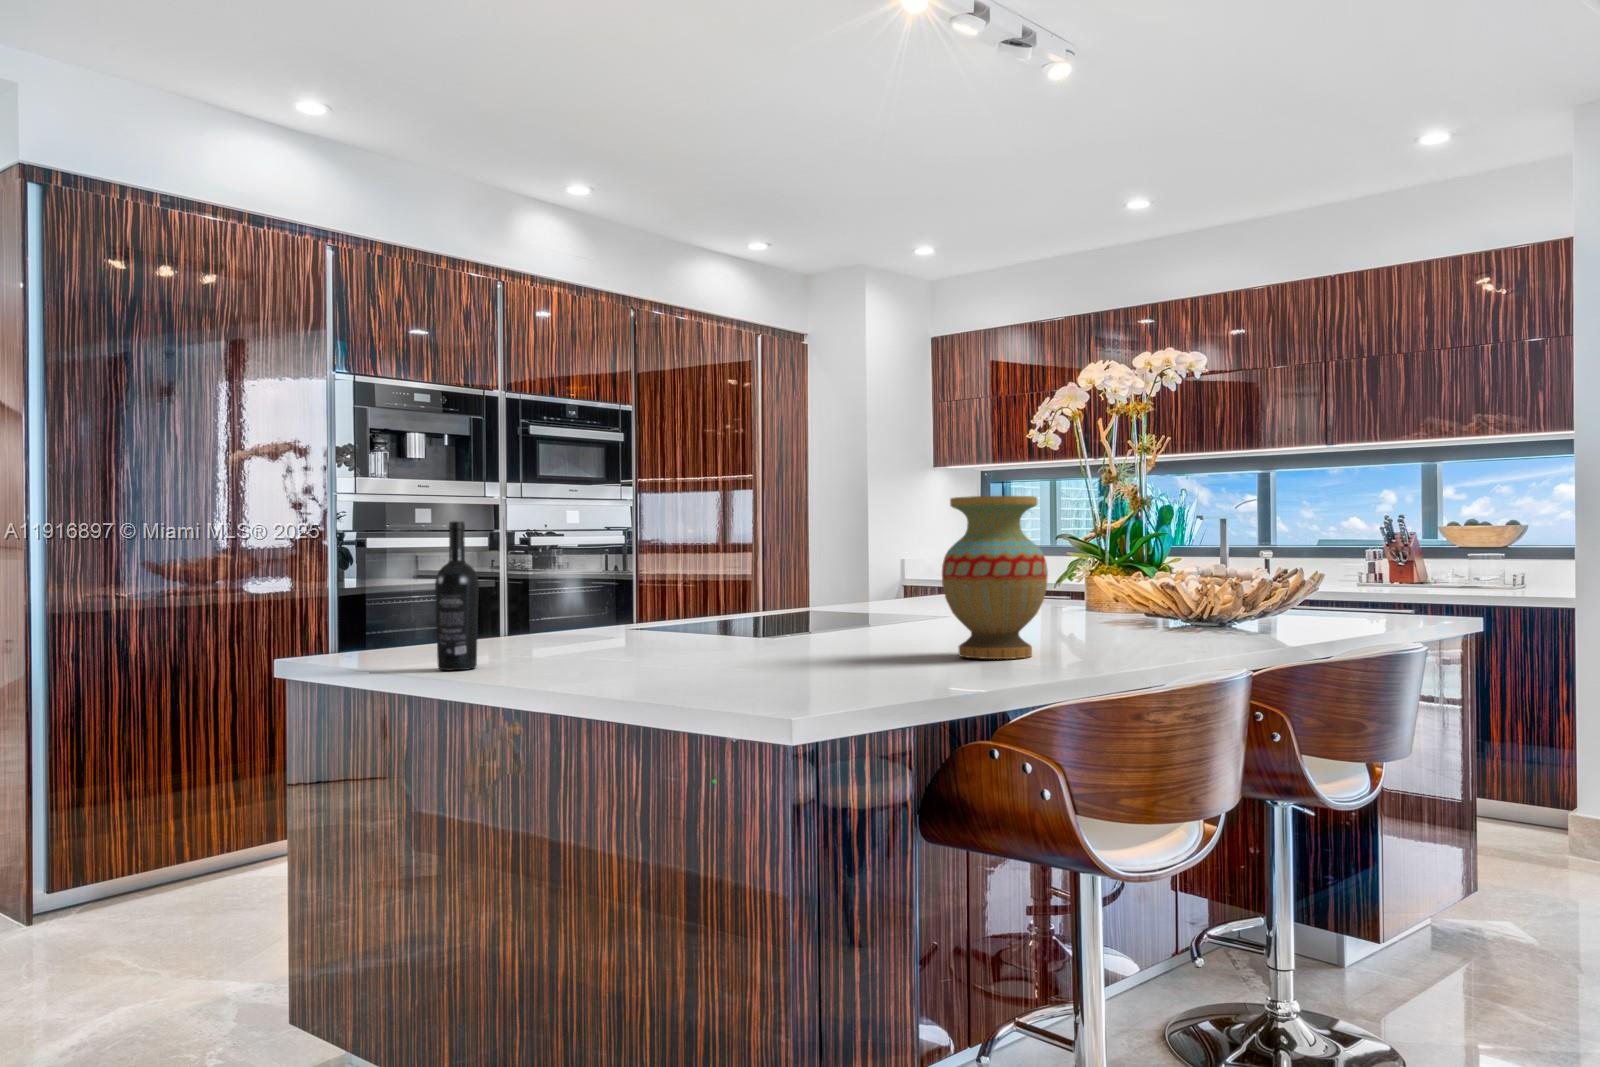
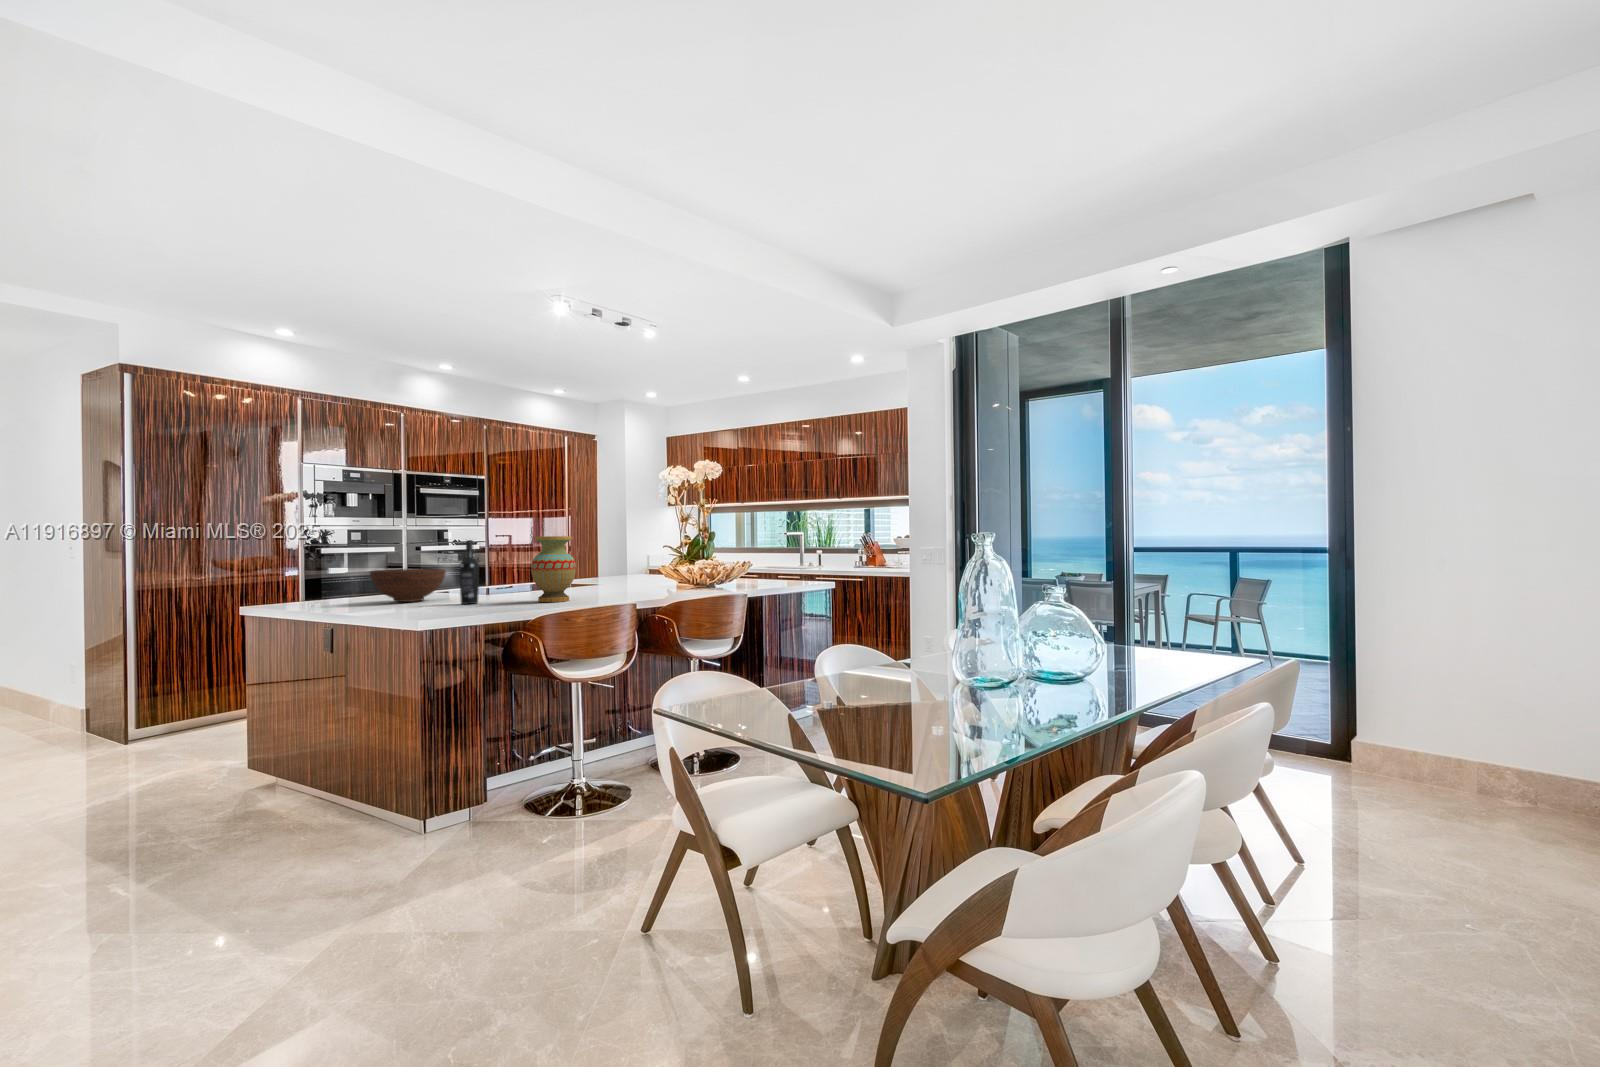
wine bottle: present [435,521,479,670] -> present [460,540,479,604]
fruit bowl: none [529,577,682,650] -> present [370,569,446,602]

